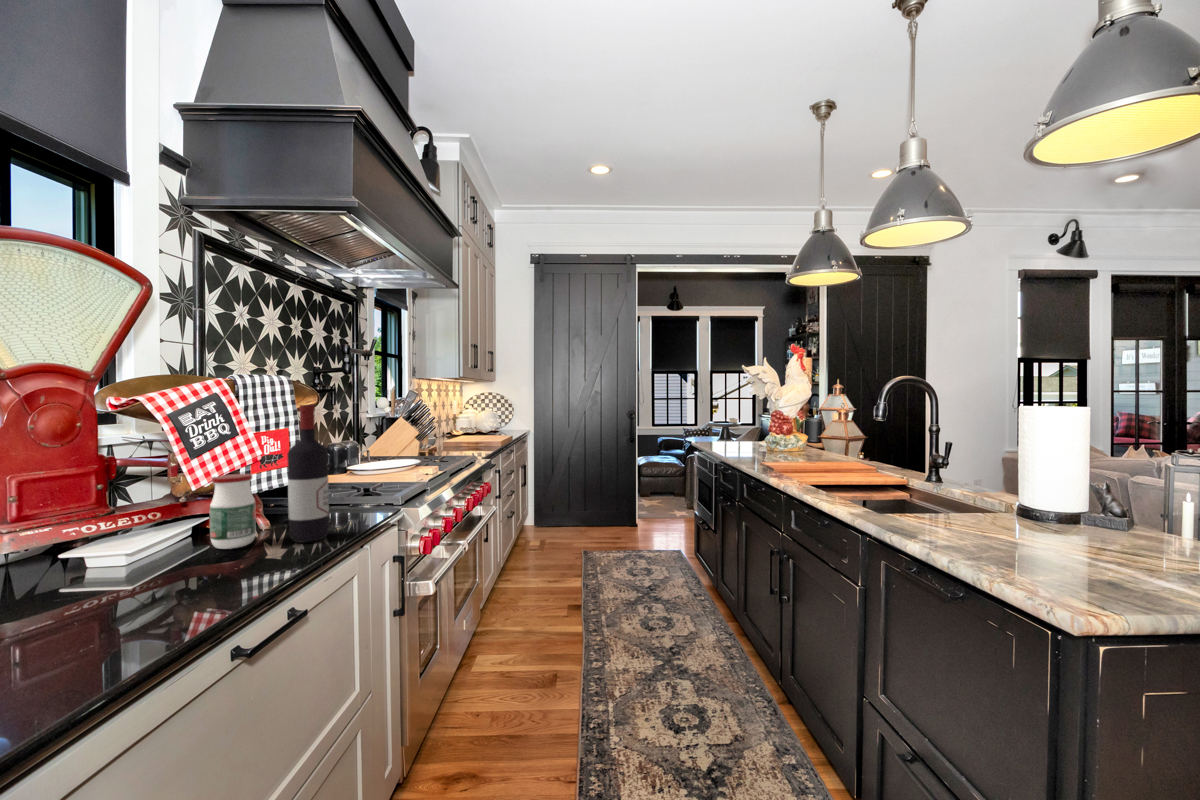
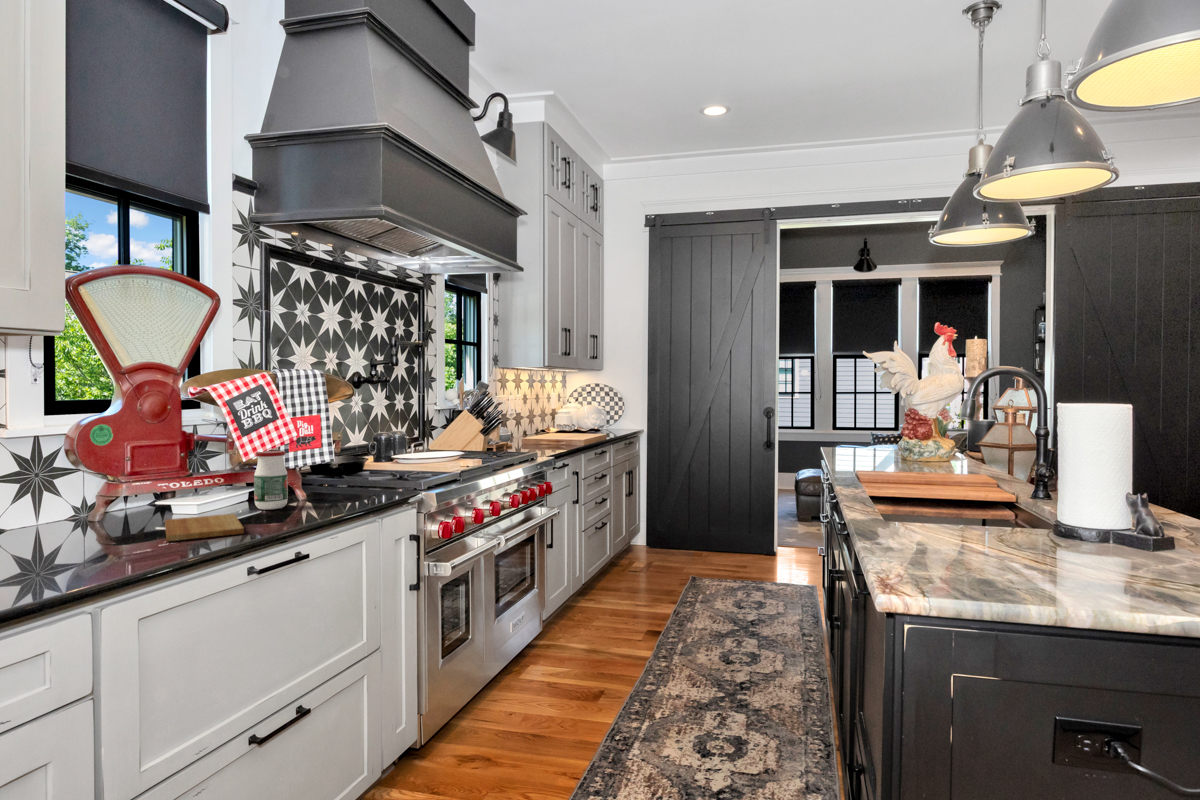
wine bottle: present [287,405,329,543] -> none [309,395,342,509]
cutting board: none [81,562,219,625] -> present [165,514,244,541]

